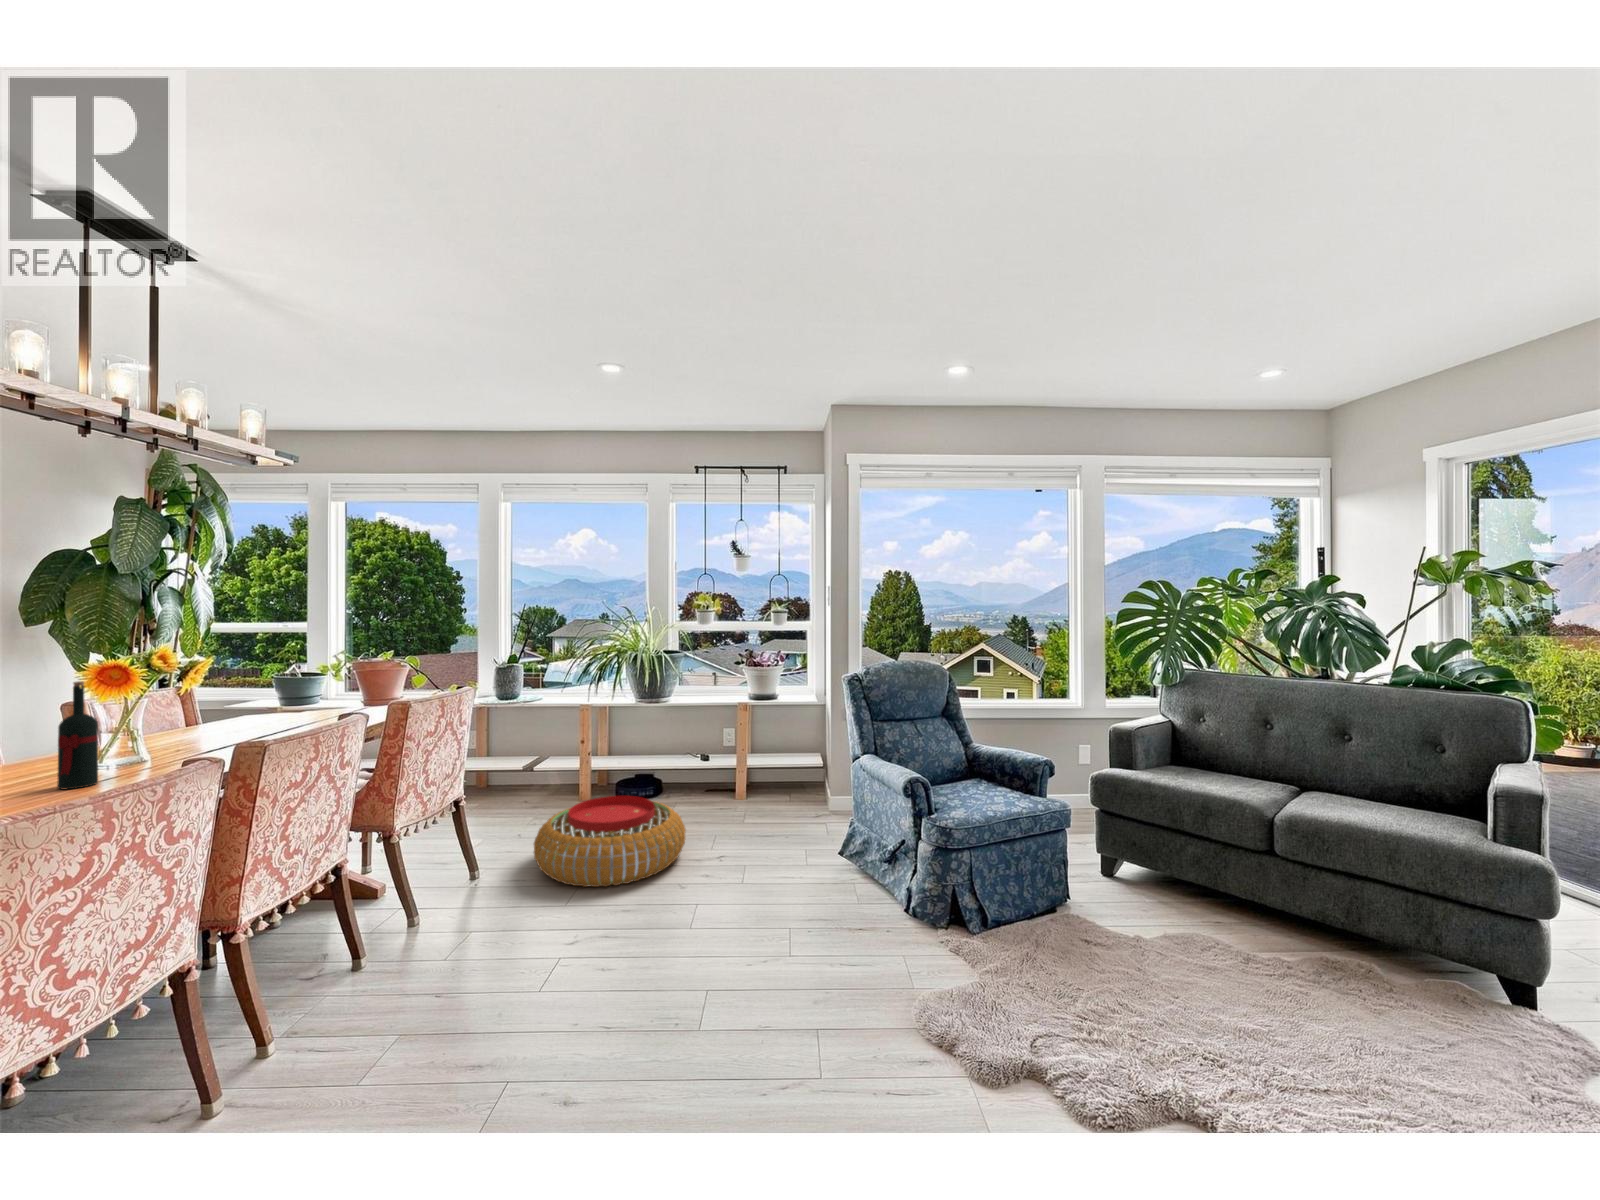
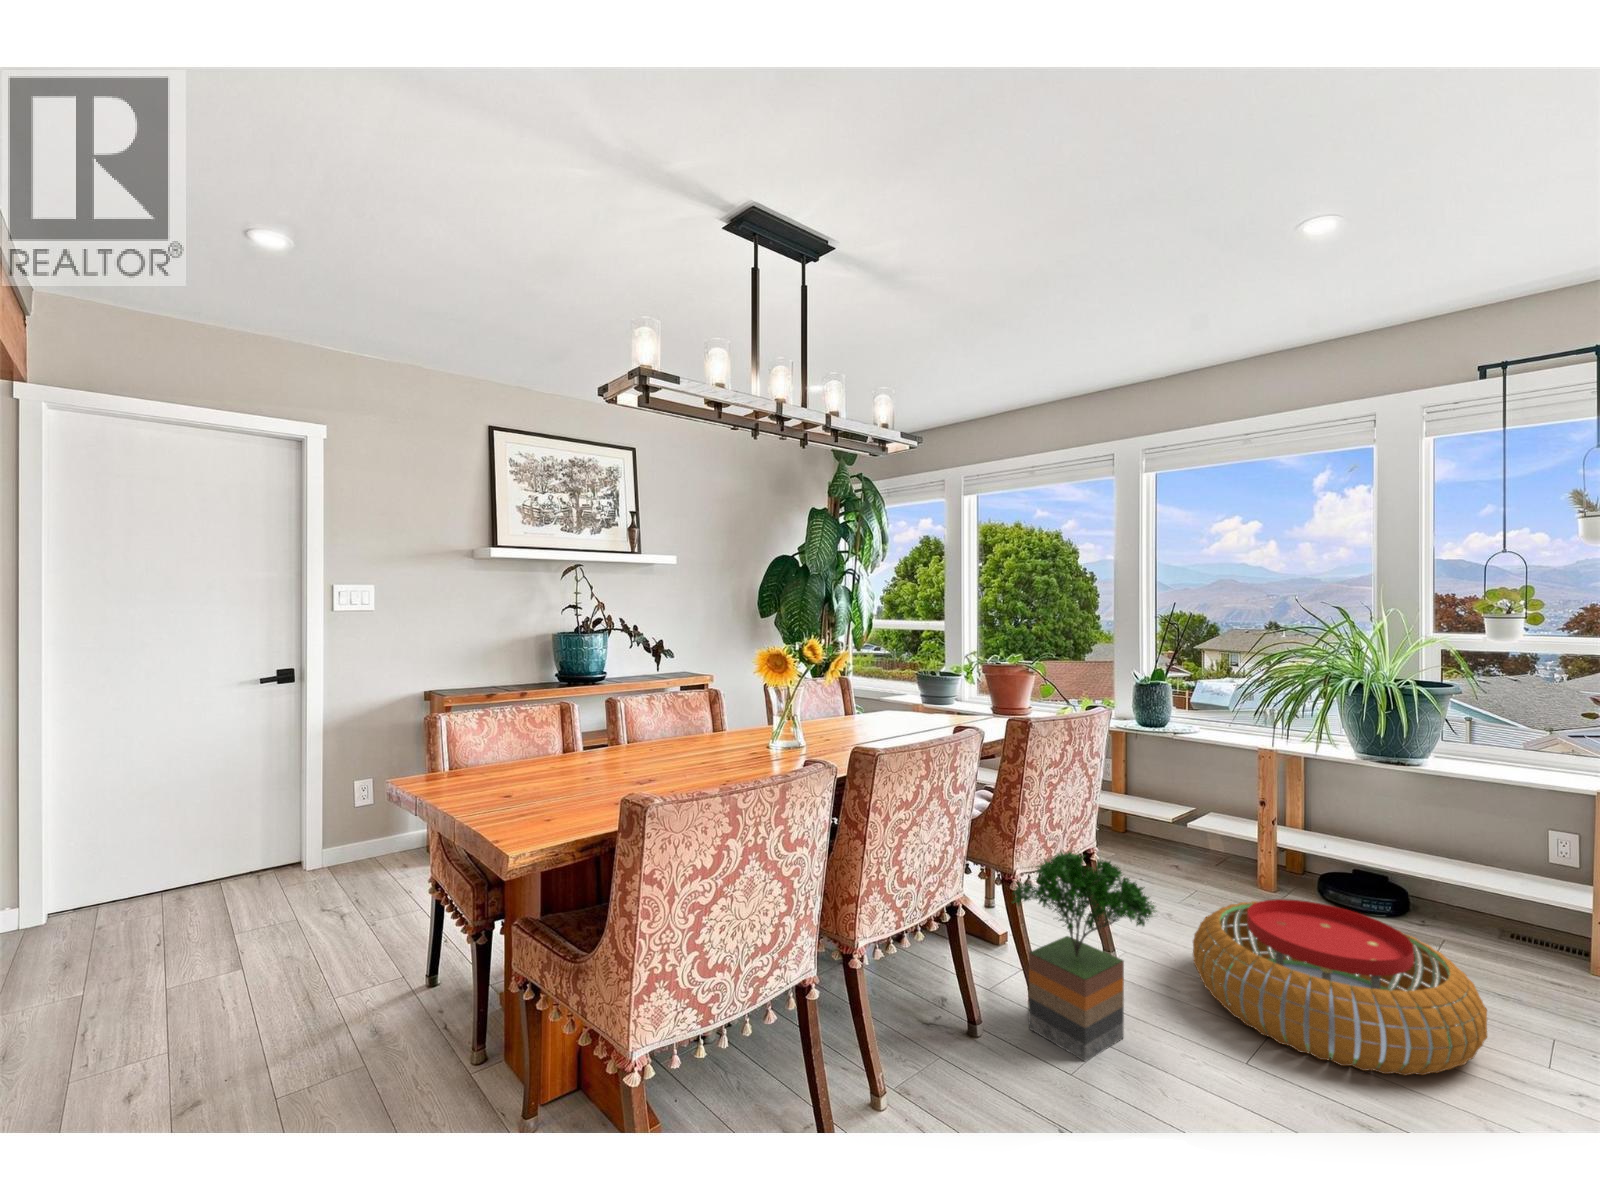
wine bottle: present [57,681,98,789] -> none [743,667,768,765]
potted tree: none [391,797,510,947] -> present [1013,852,1157,1061]

